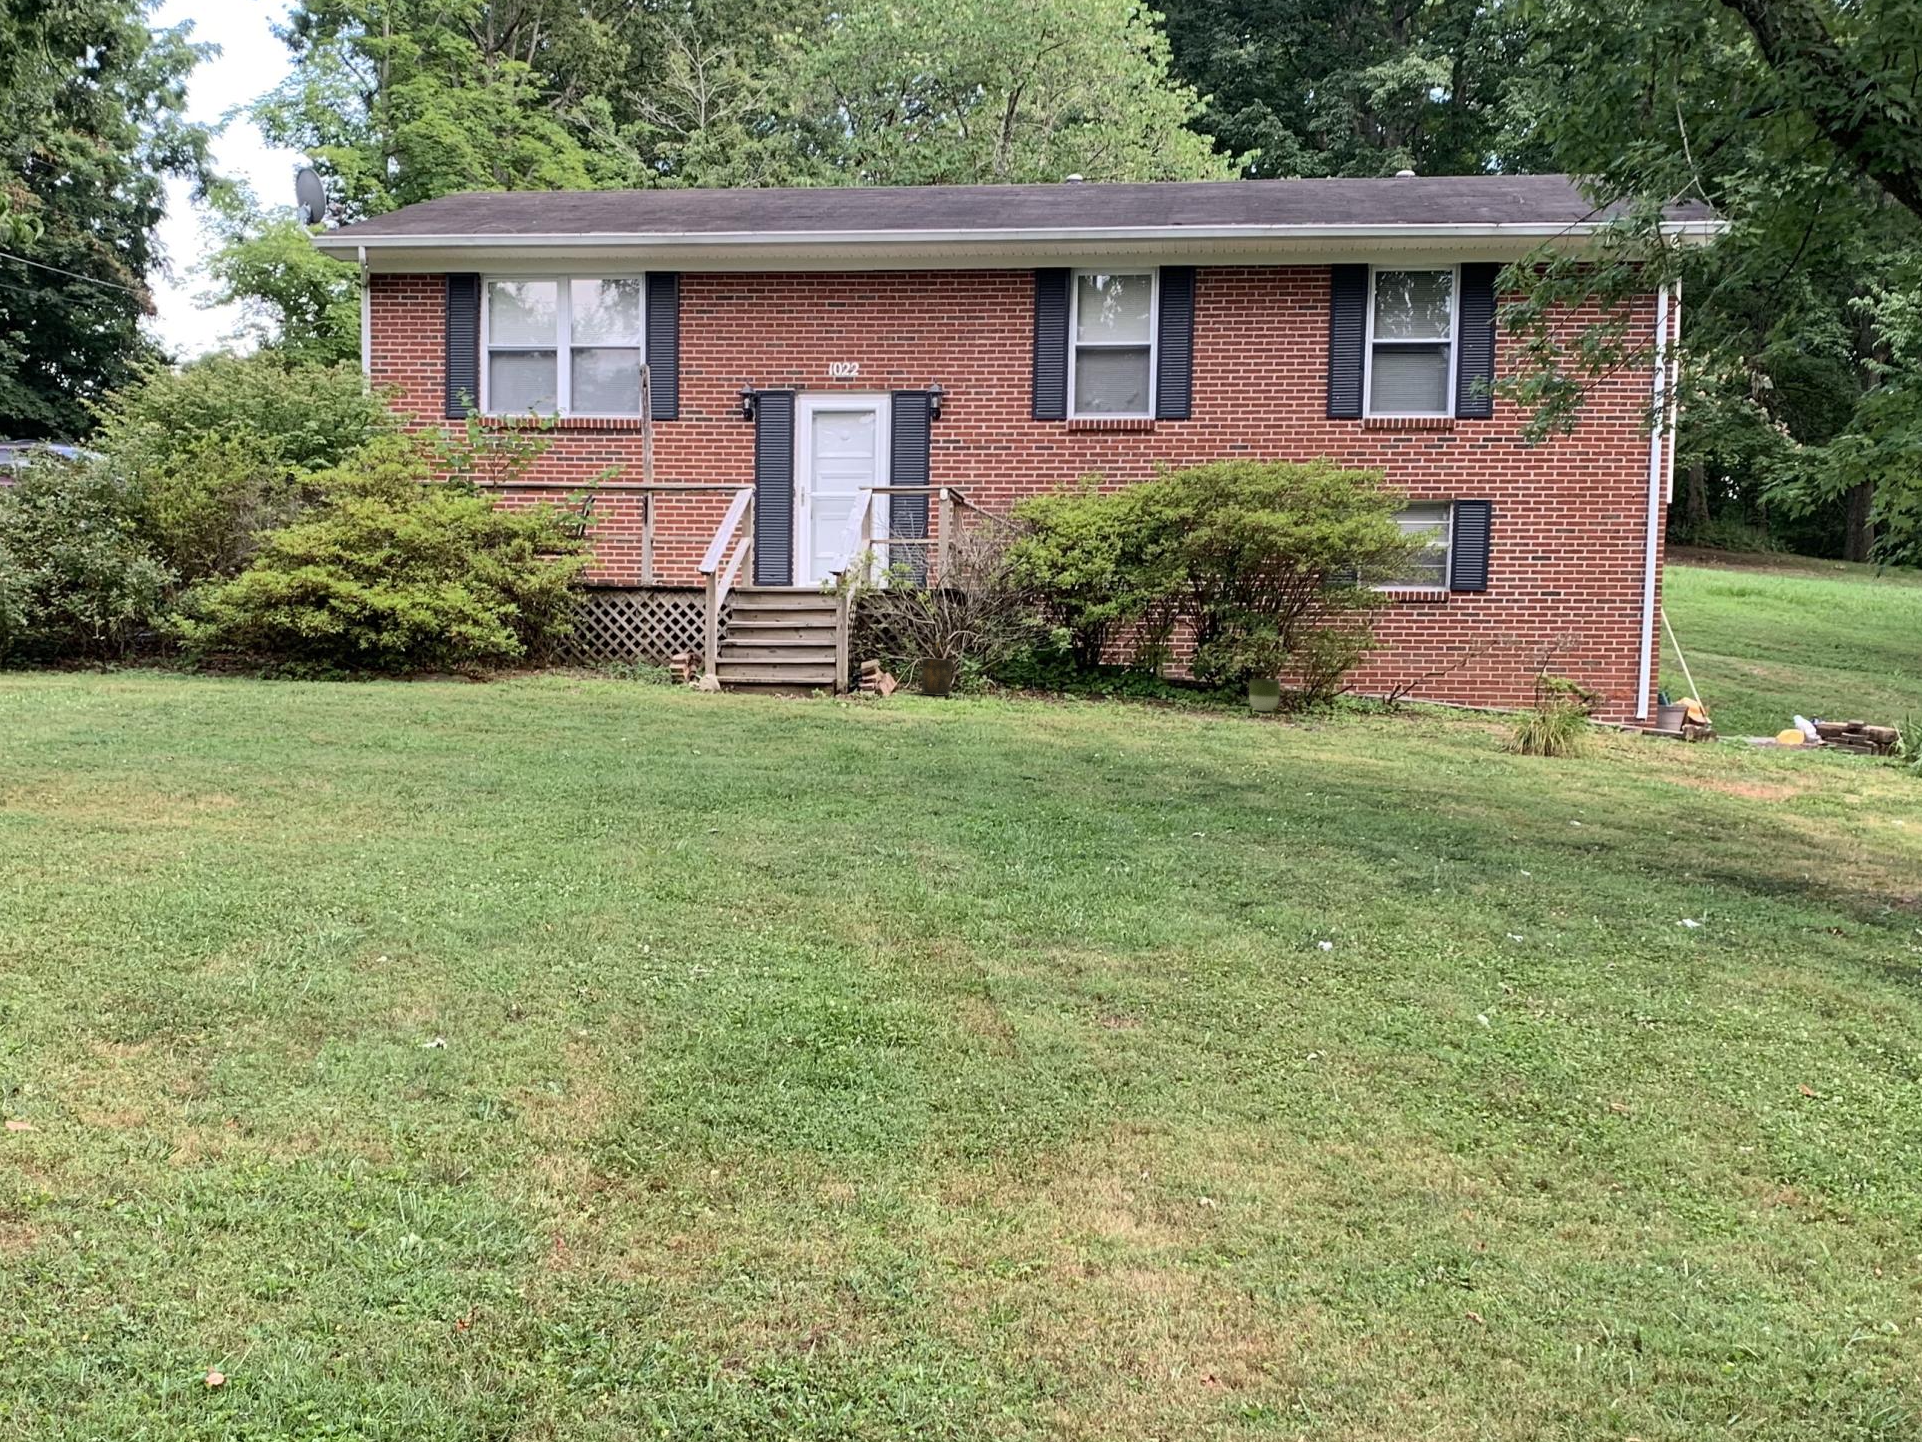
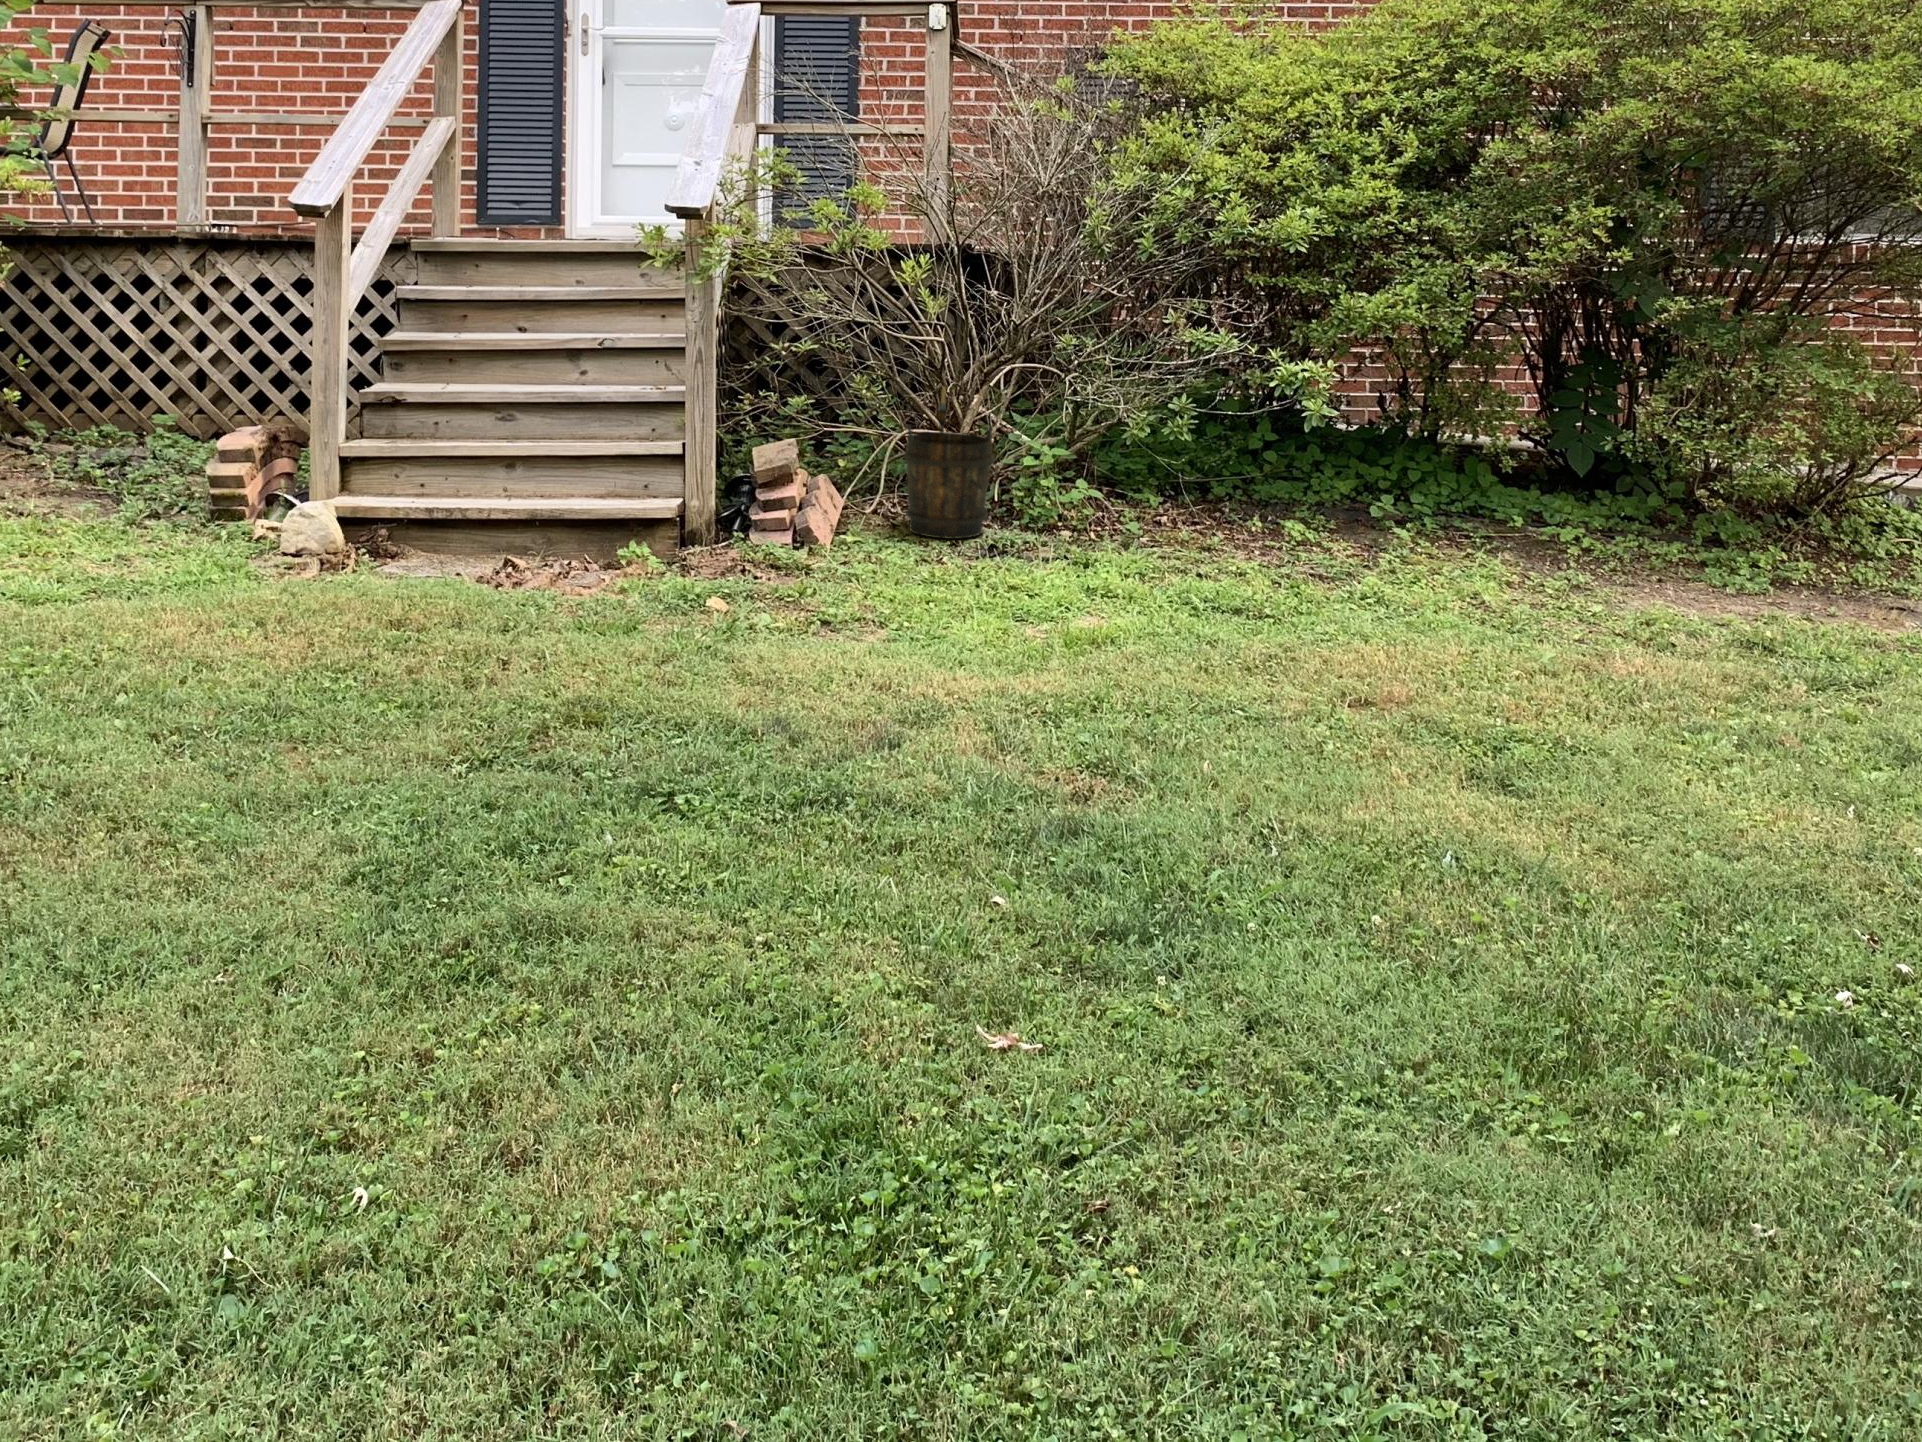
planter: present [1249,679,1280,711] -> none [1775,481,1865,571]

